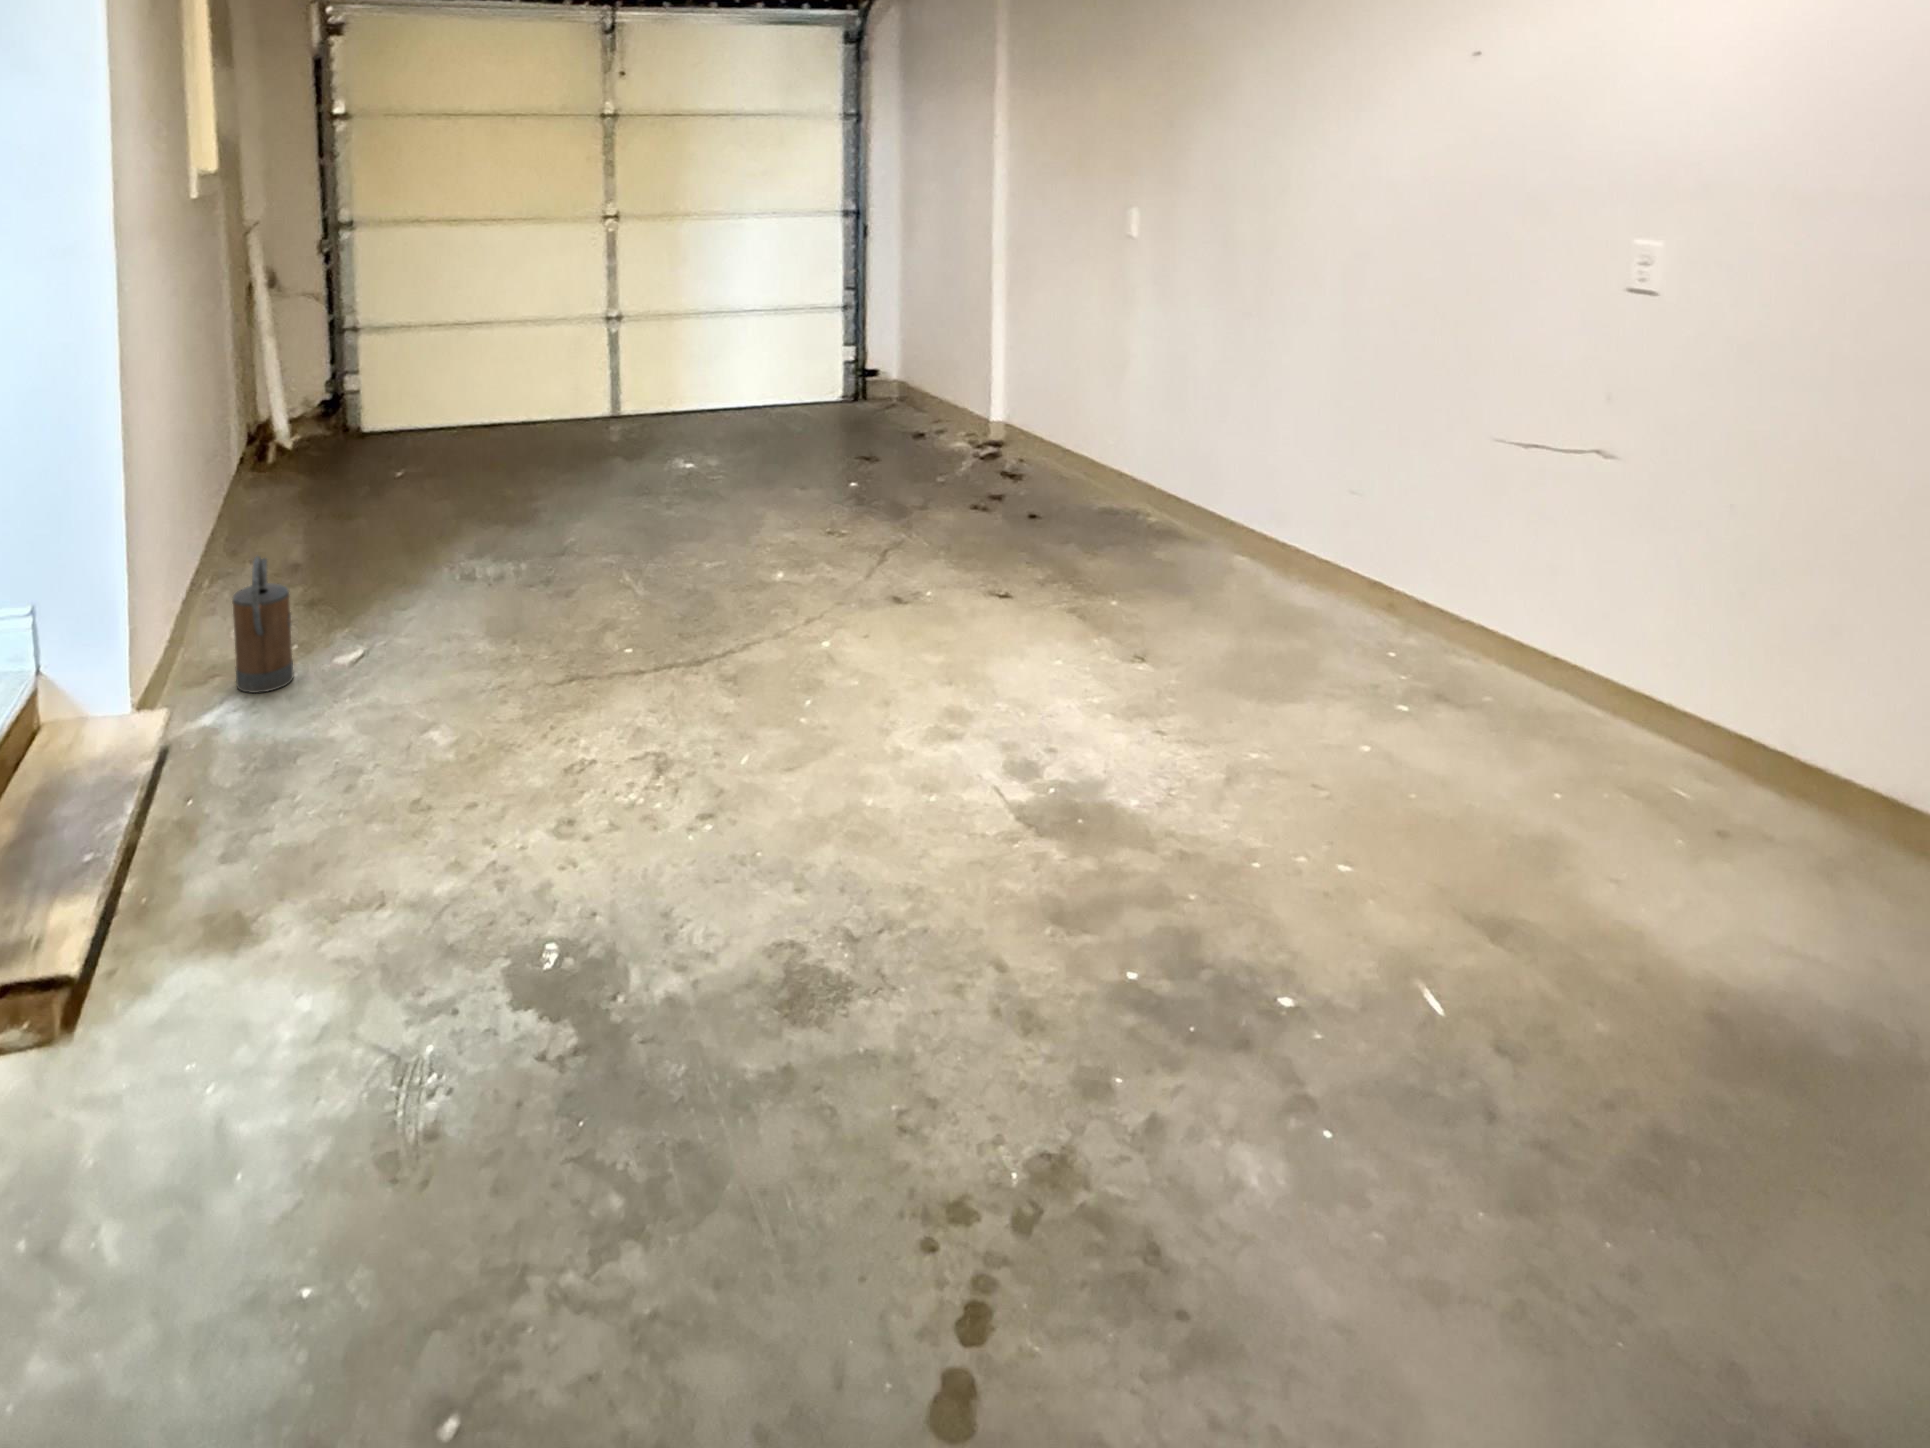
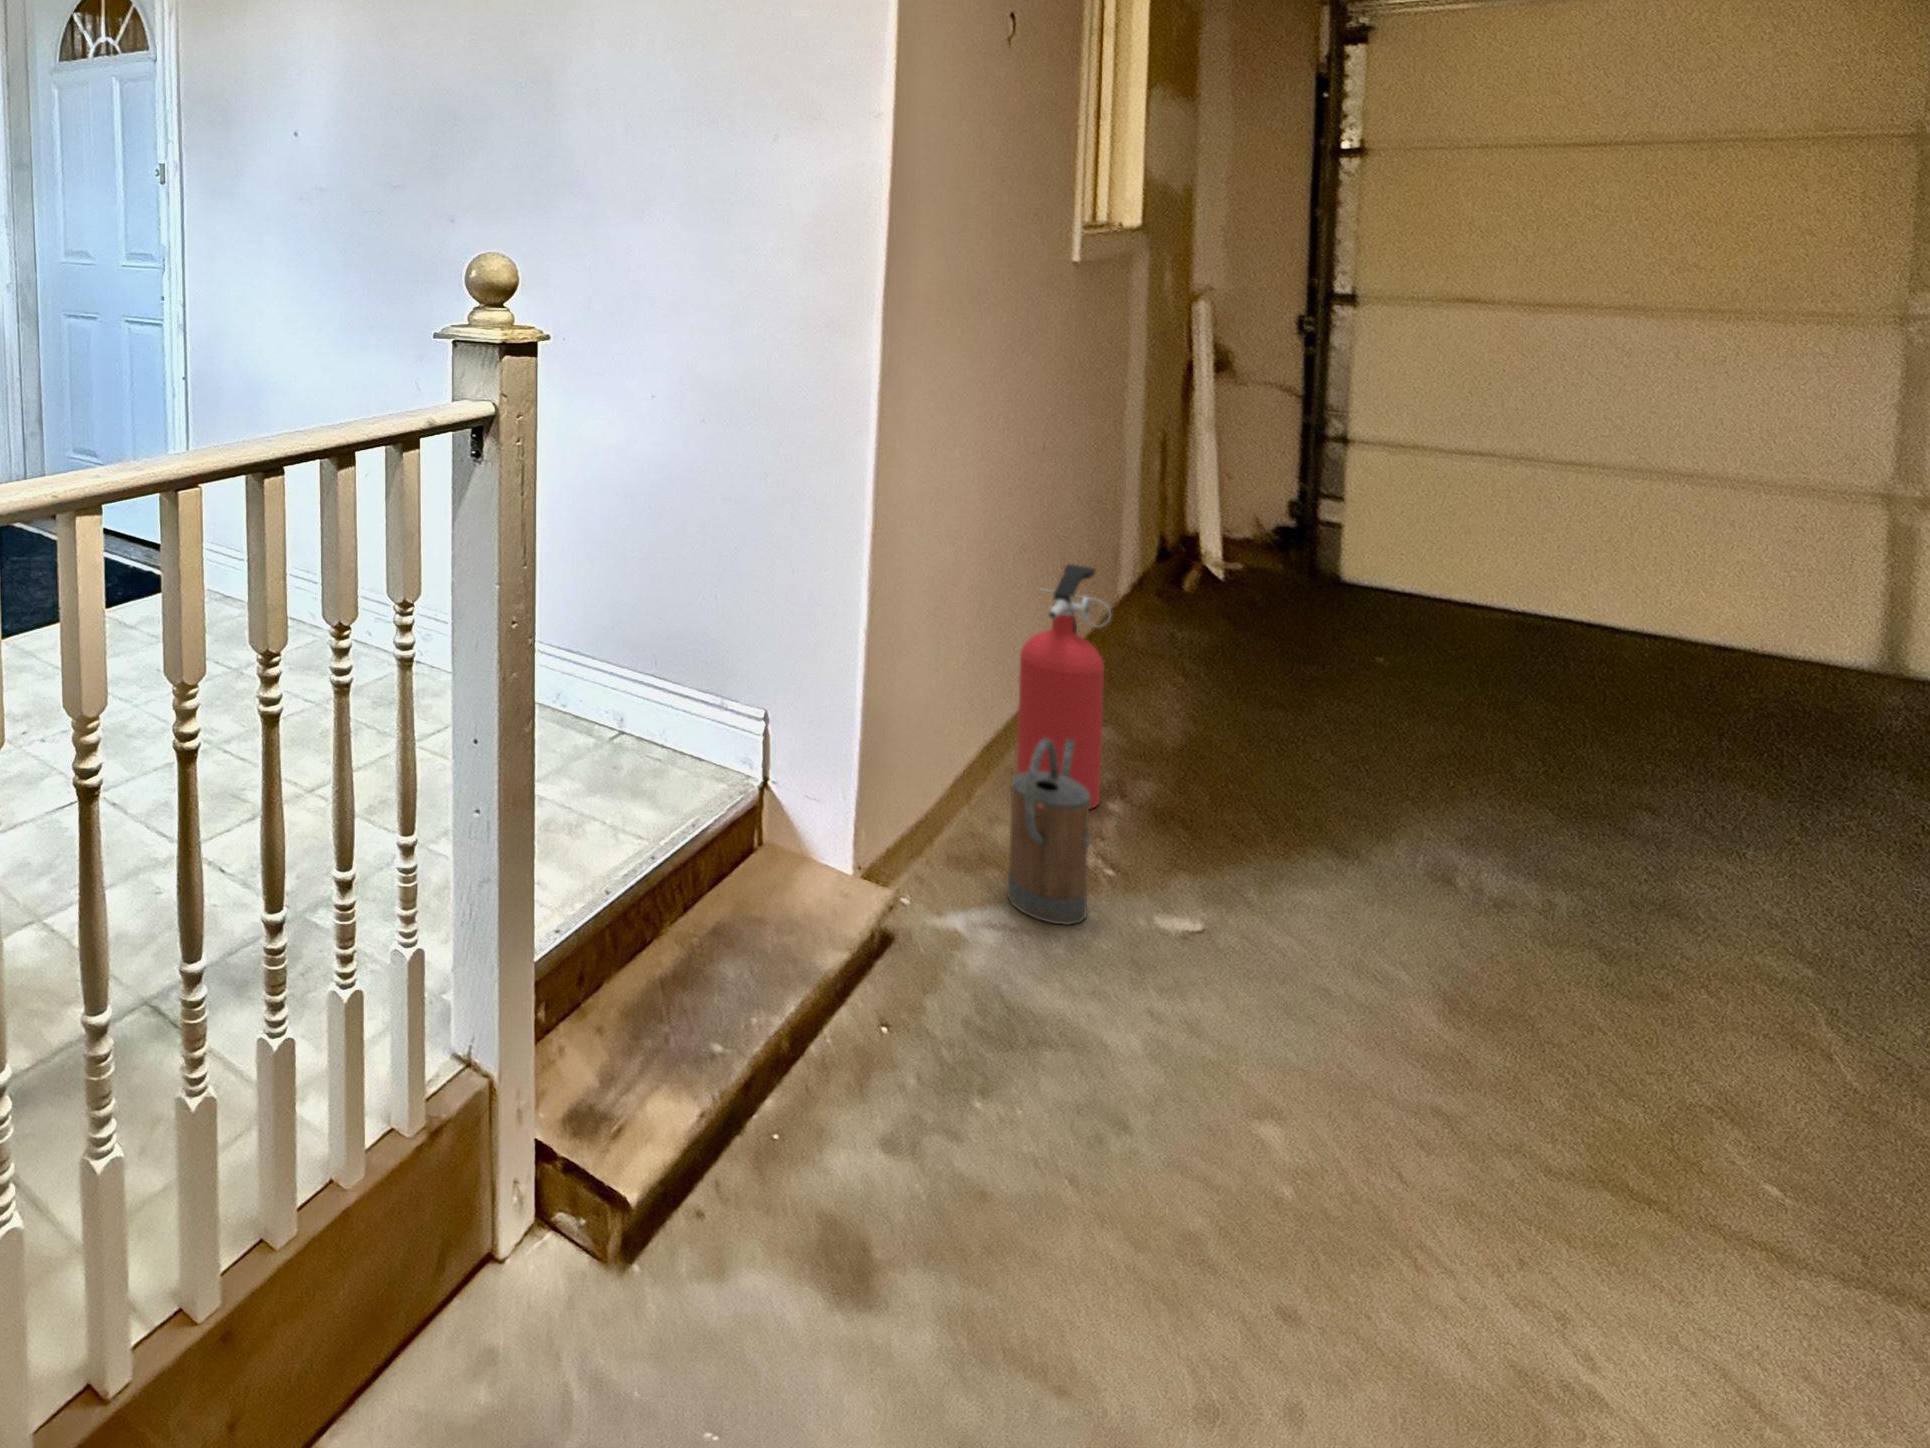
fire extinguisher: none [205,437,273,626] -> present [1017,564,1110,809]

